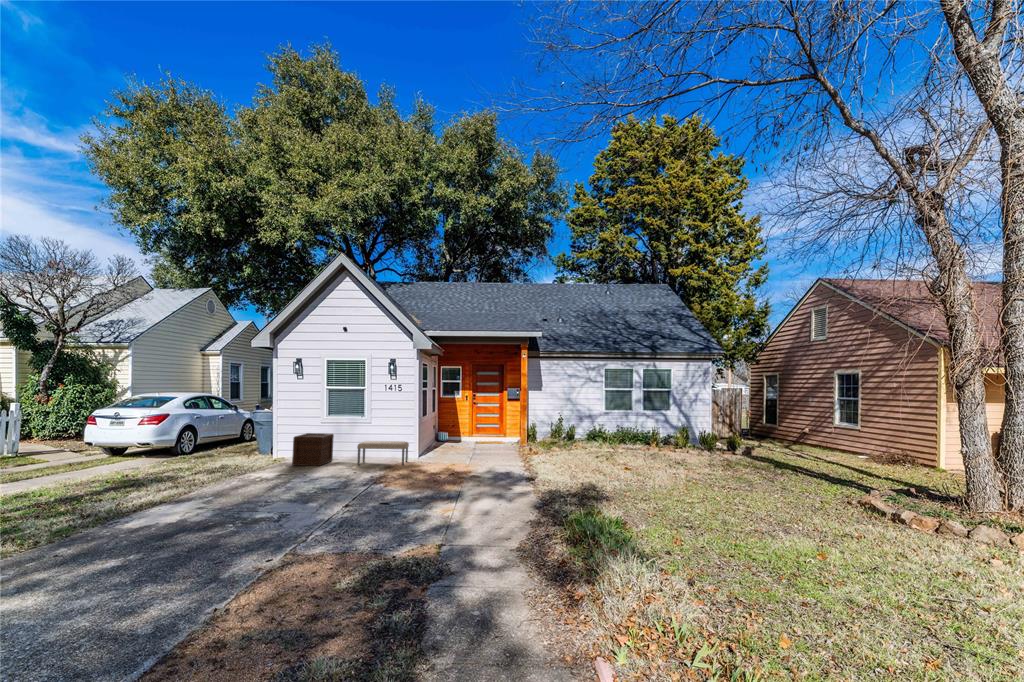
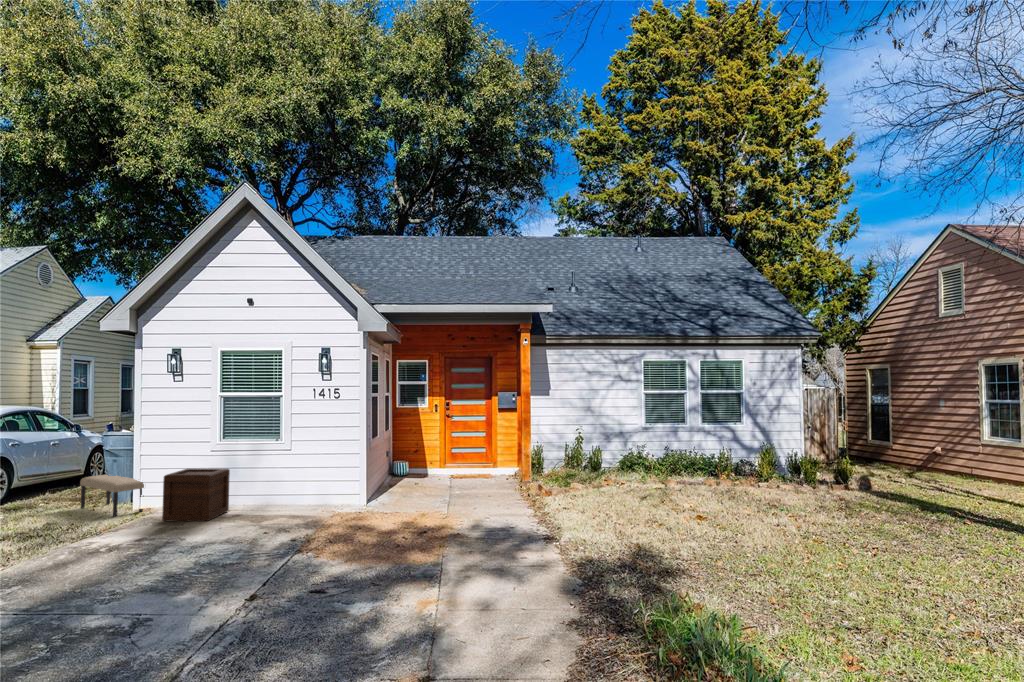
bench: present [357,441,409,465] -> present [80,475,144,516]

